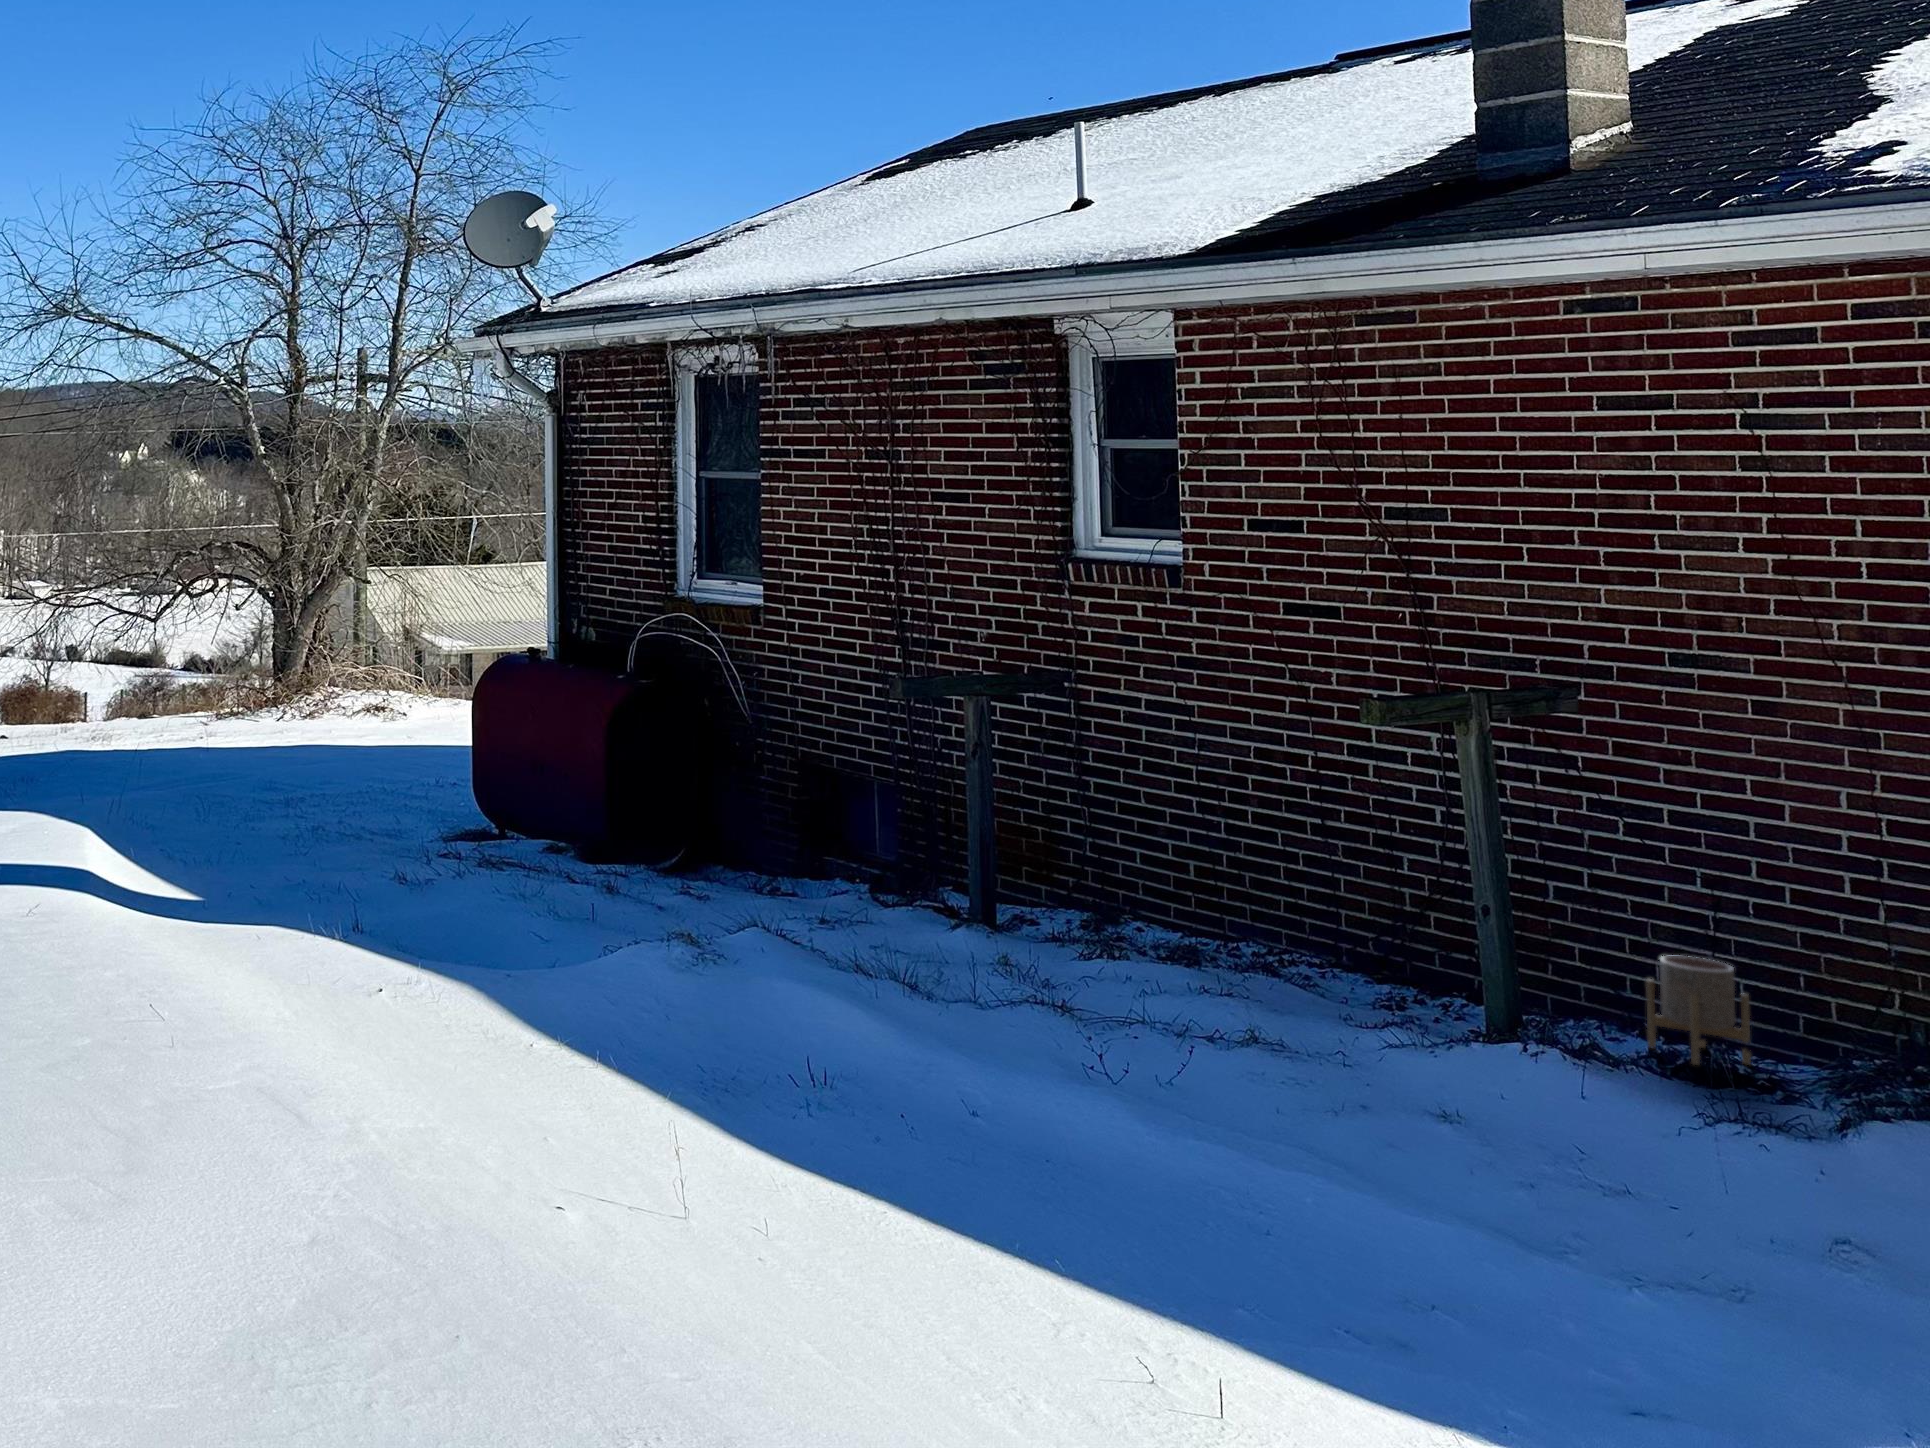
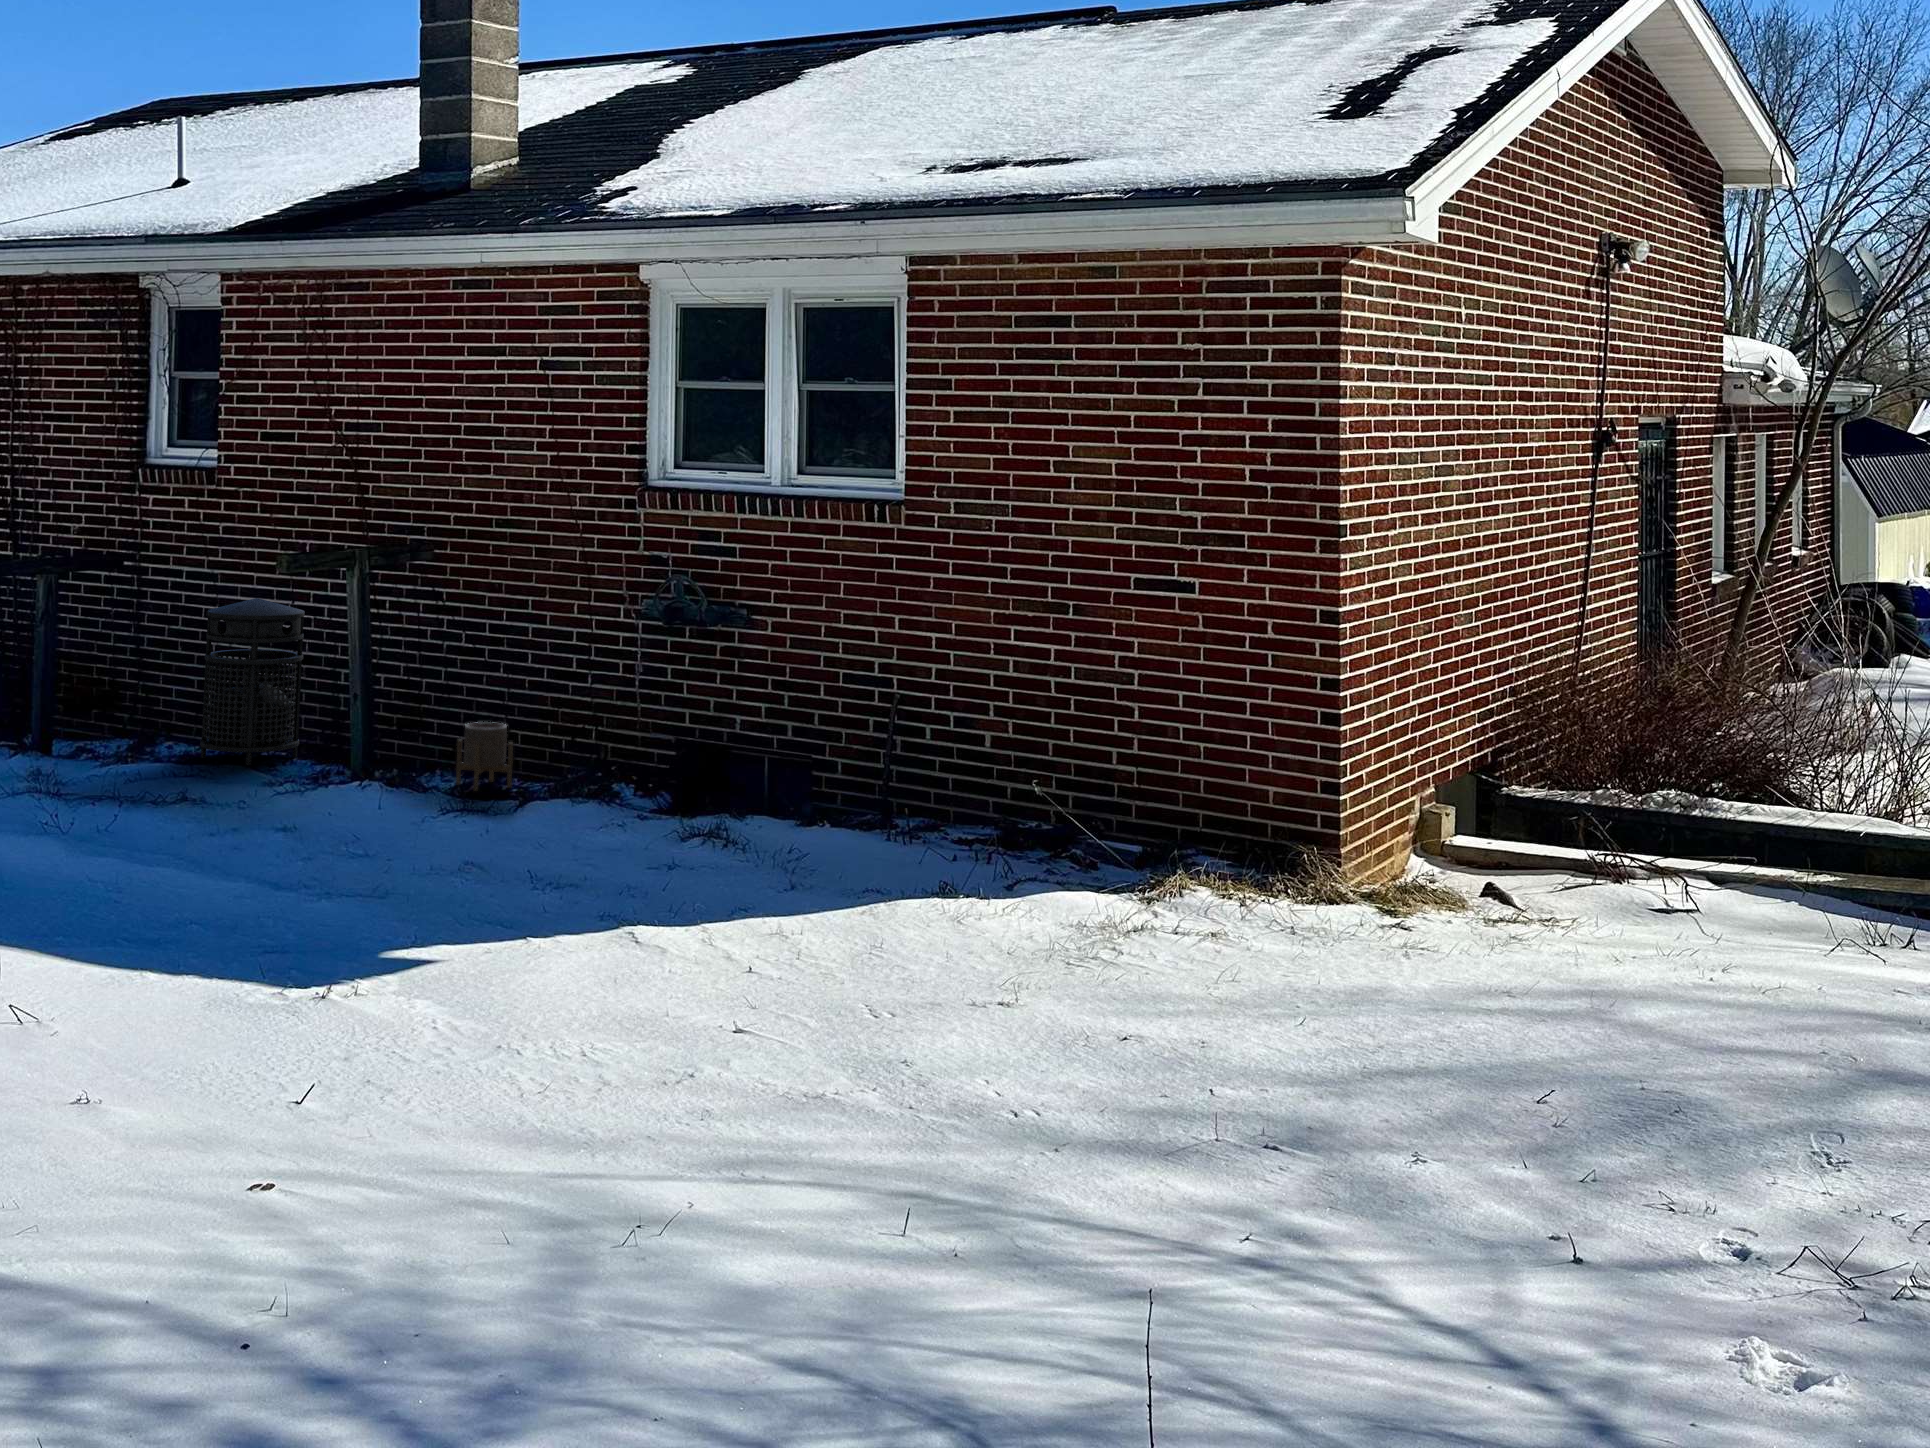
trash can: none [1205,741,1345,972] -> present [200,598,305,765]

